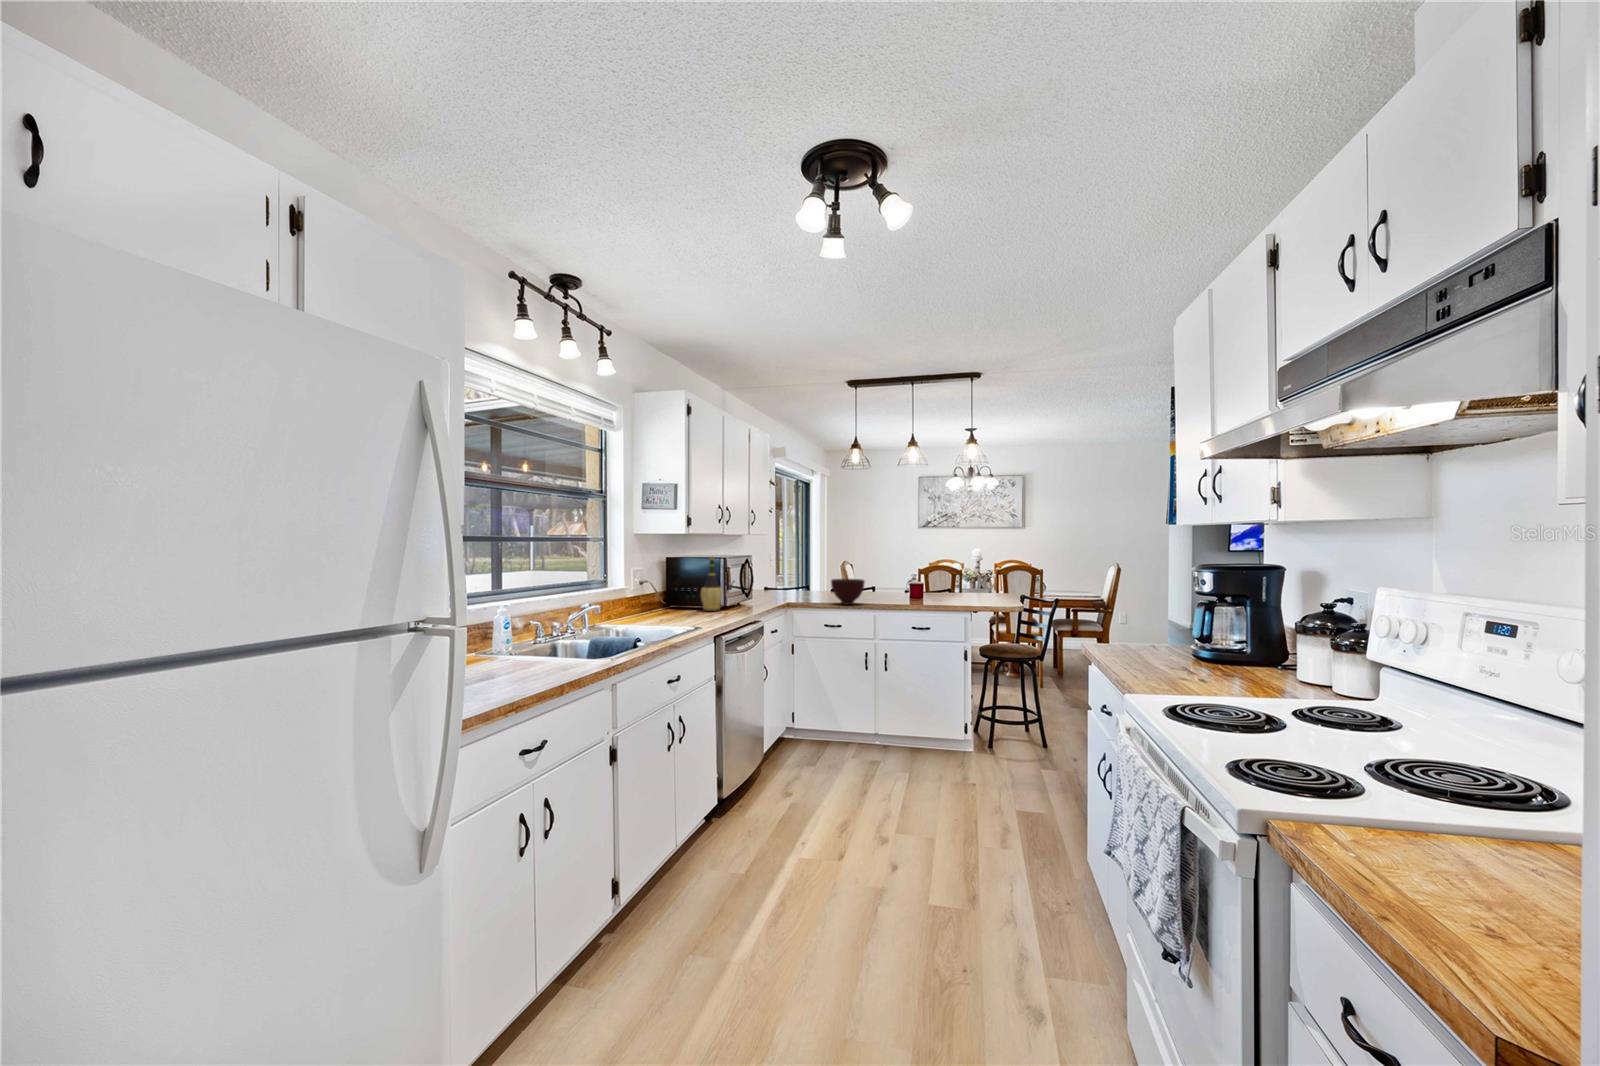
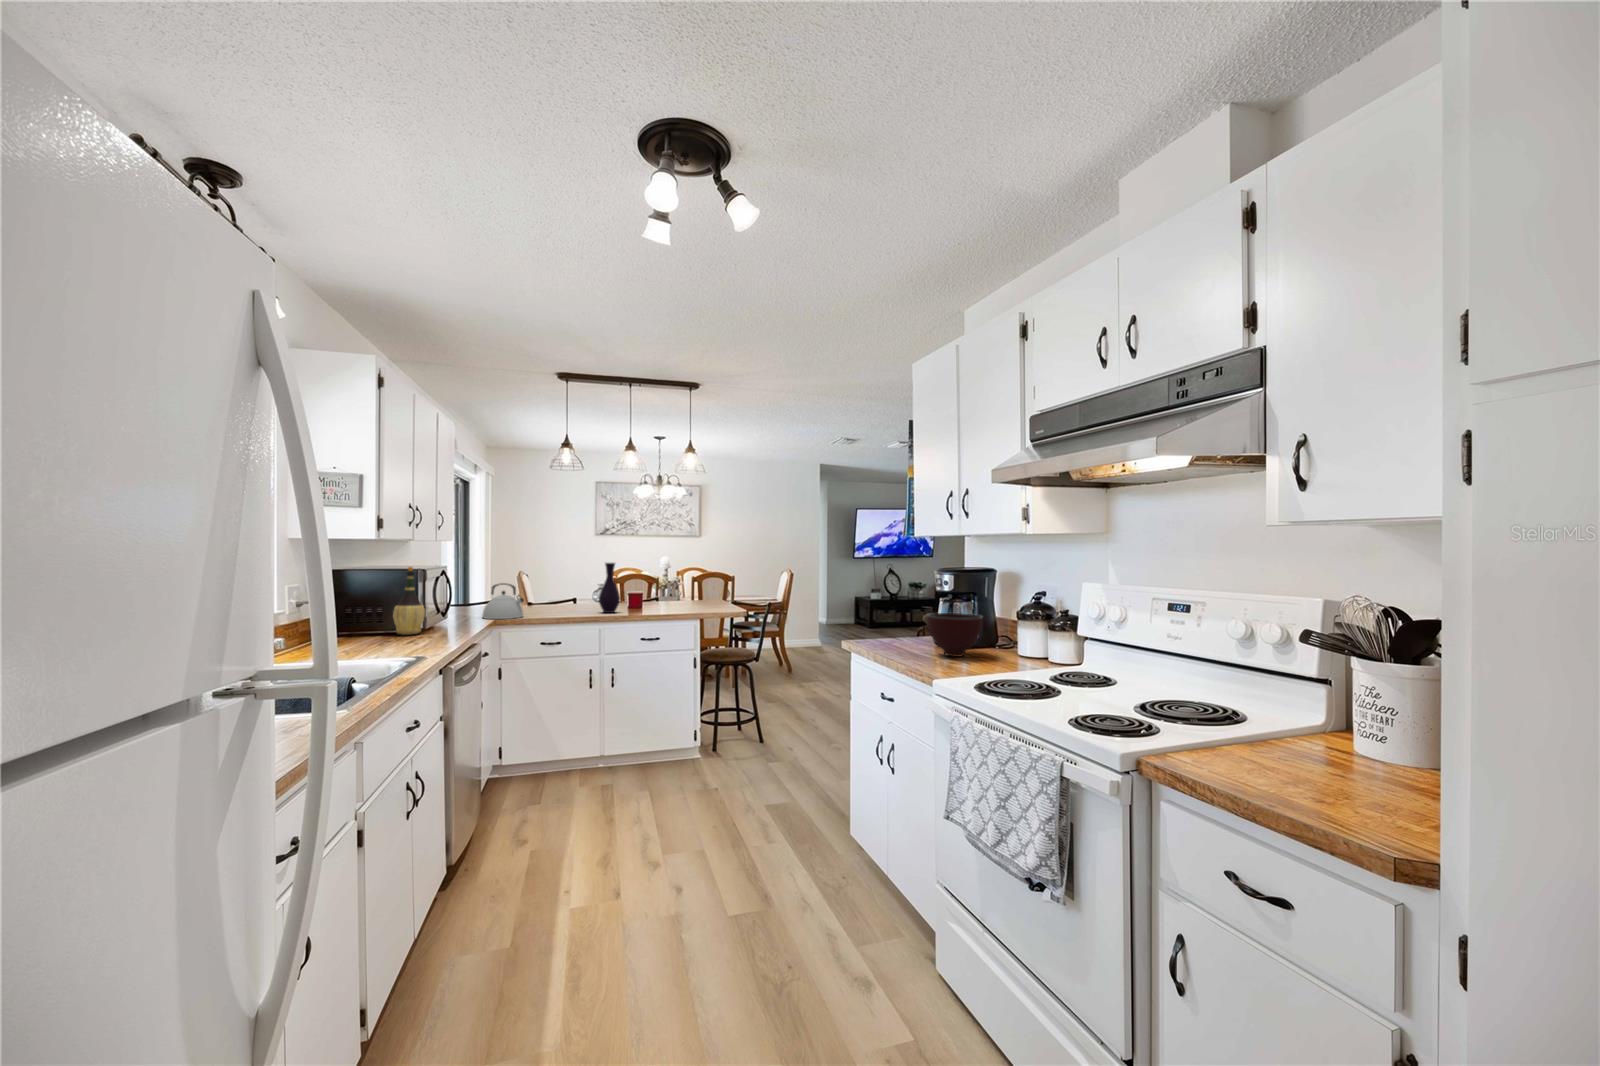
vase: none [877,554,896,602] -> present [599,563,620,613]
kettle: none [779,572,812,602] -> present [482,583,524,619]
bowl: present [831,579,865,605] -> present [927,613,983,657]

